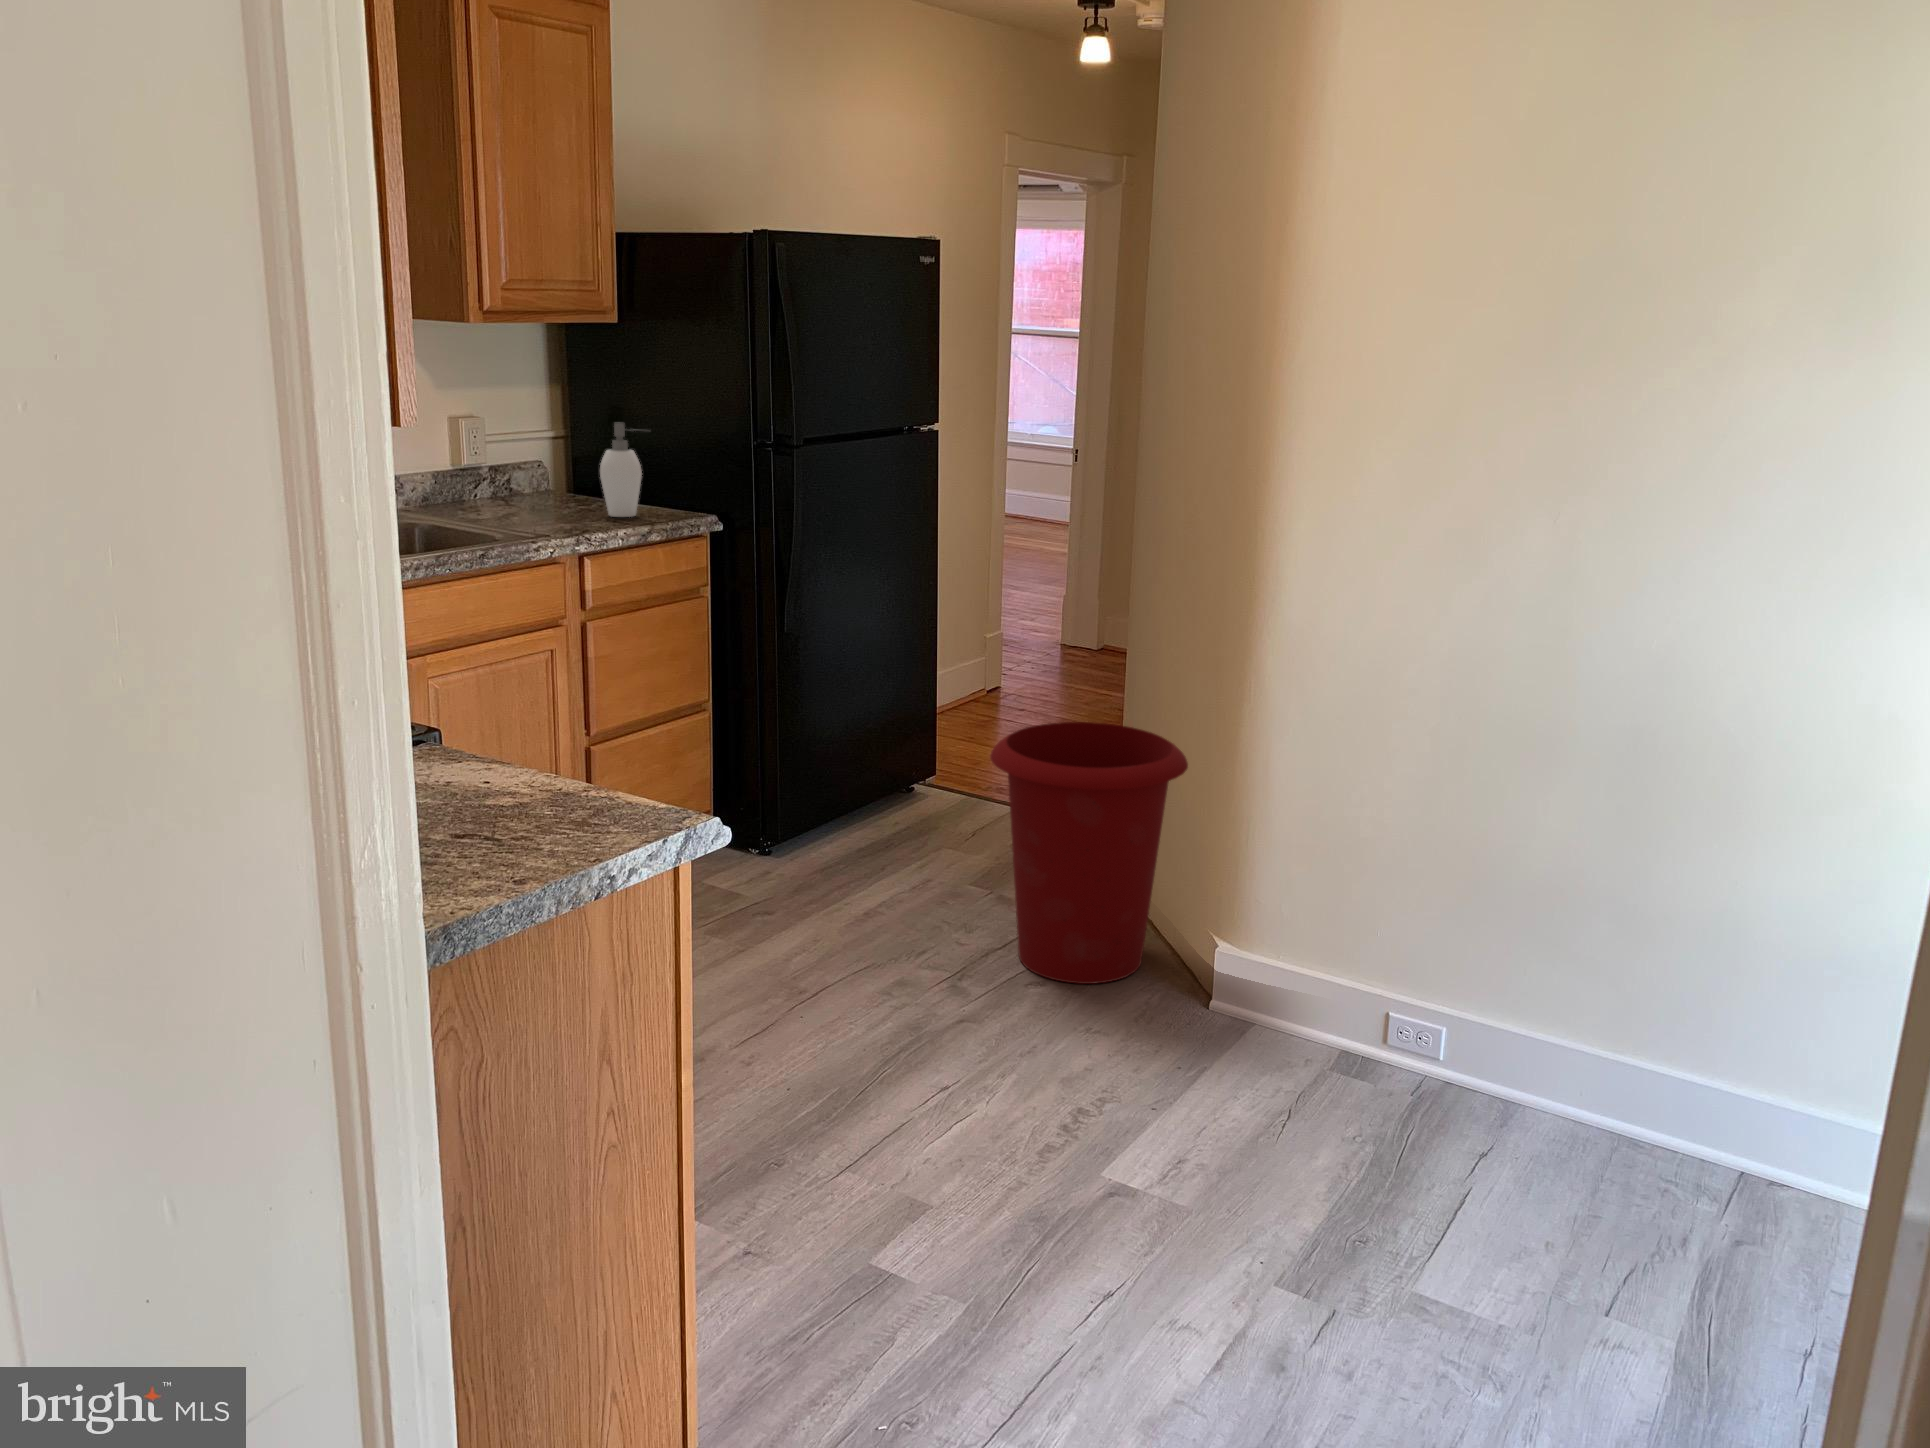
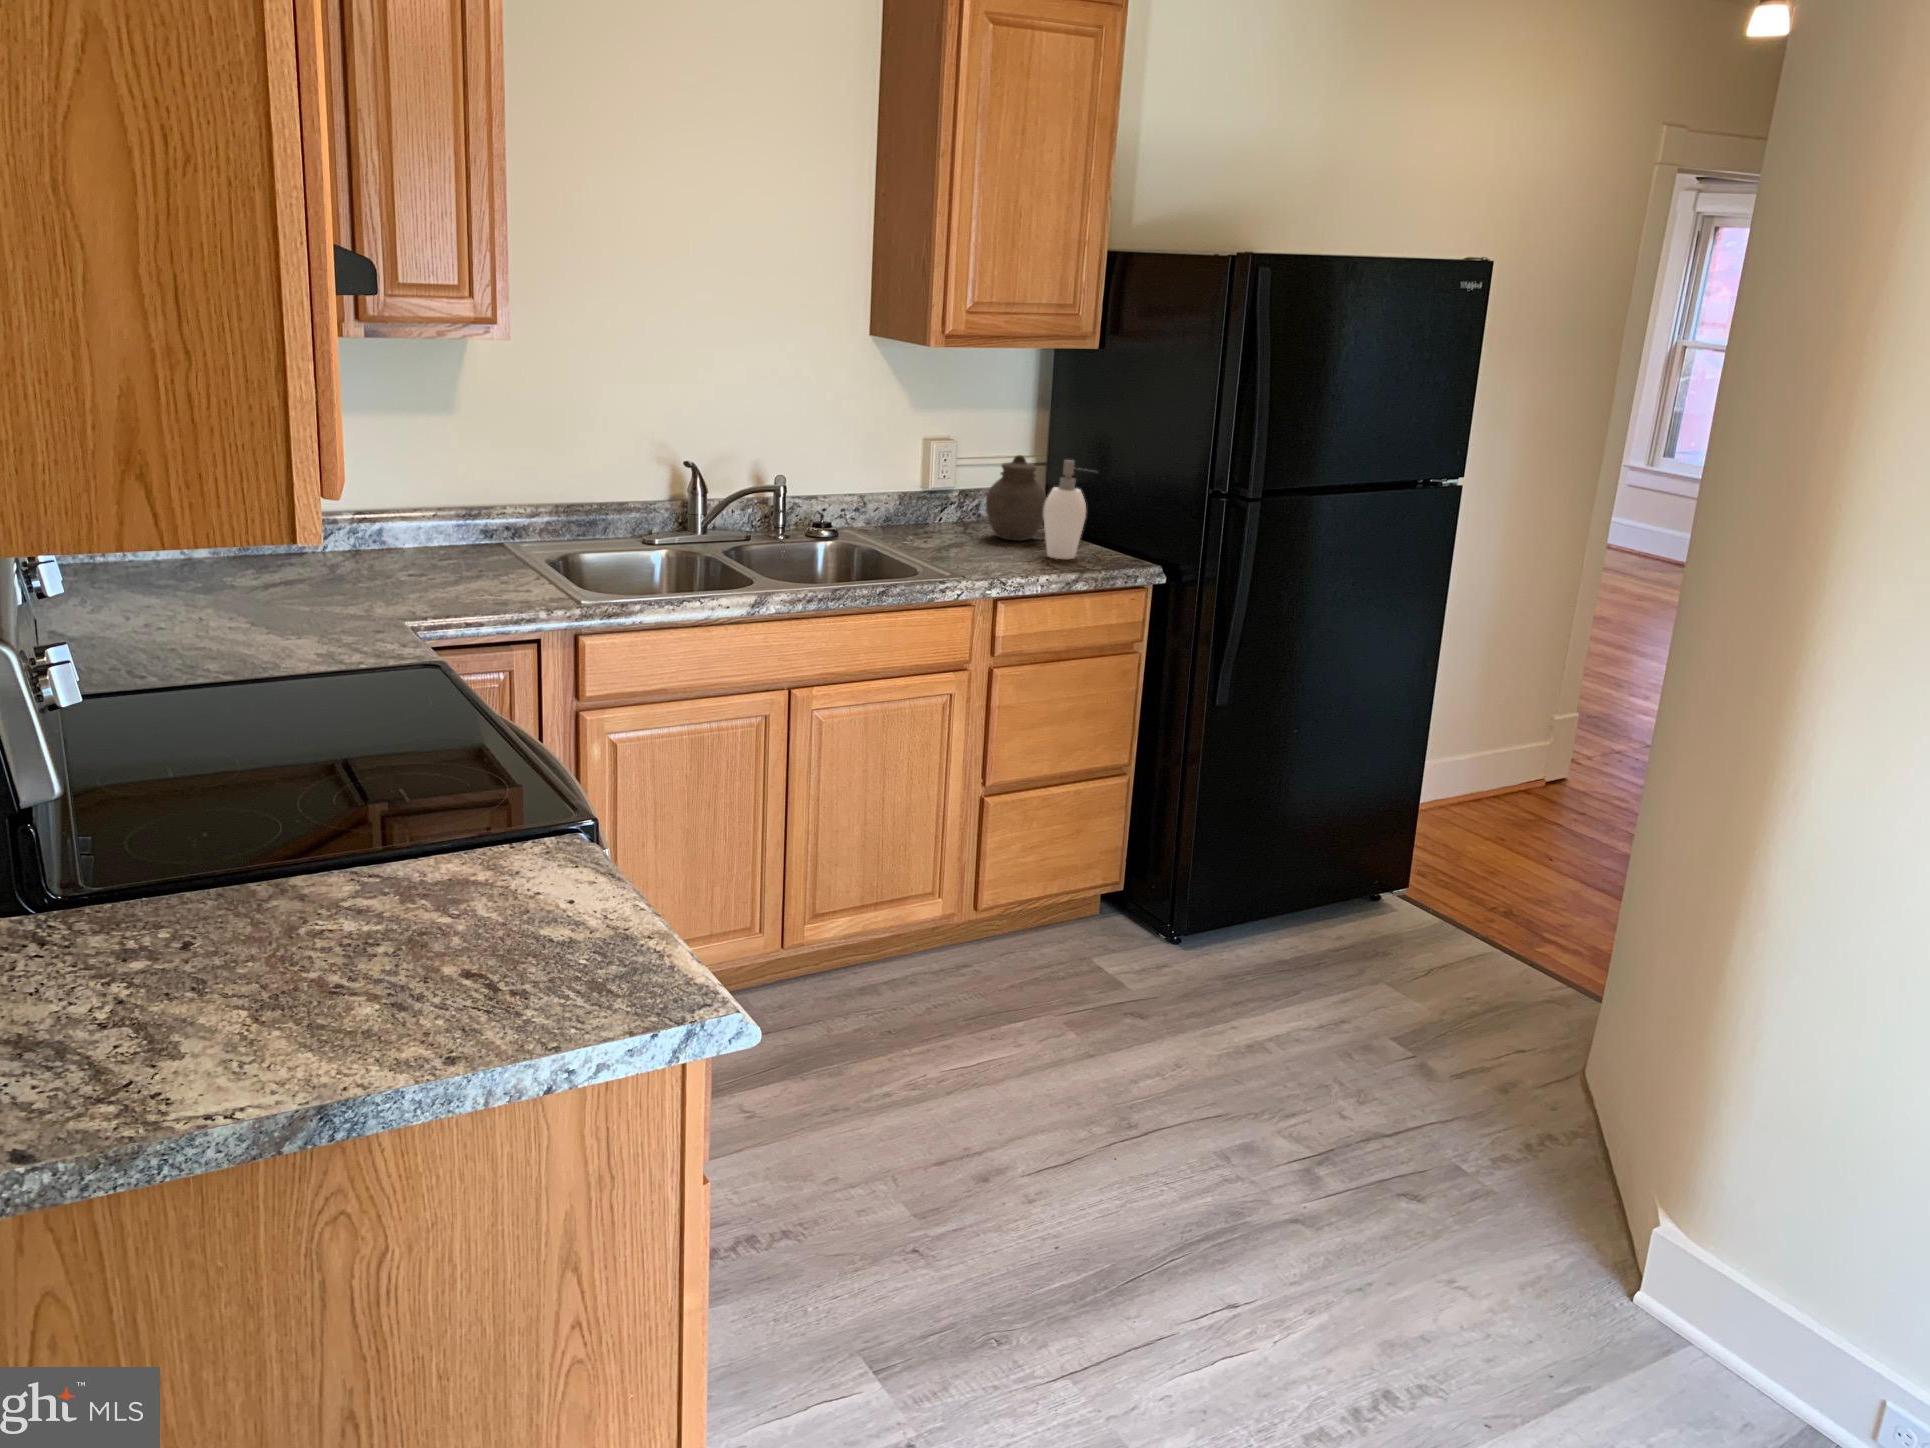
jar: none [530,425,592,508] -> present [986,455,1047,541]
waste bin: present [990,722,1188,984] -> none [1380,869,1636,1200]

